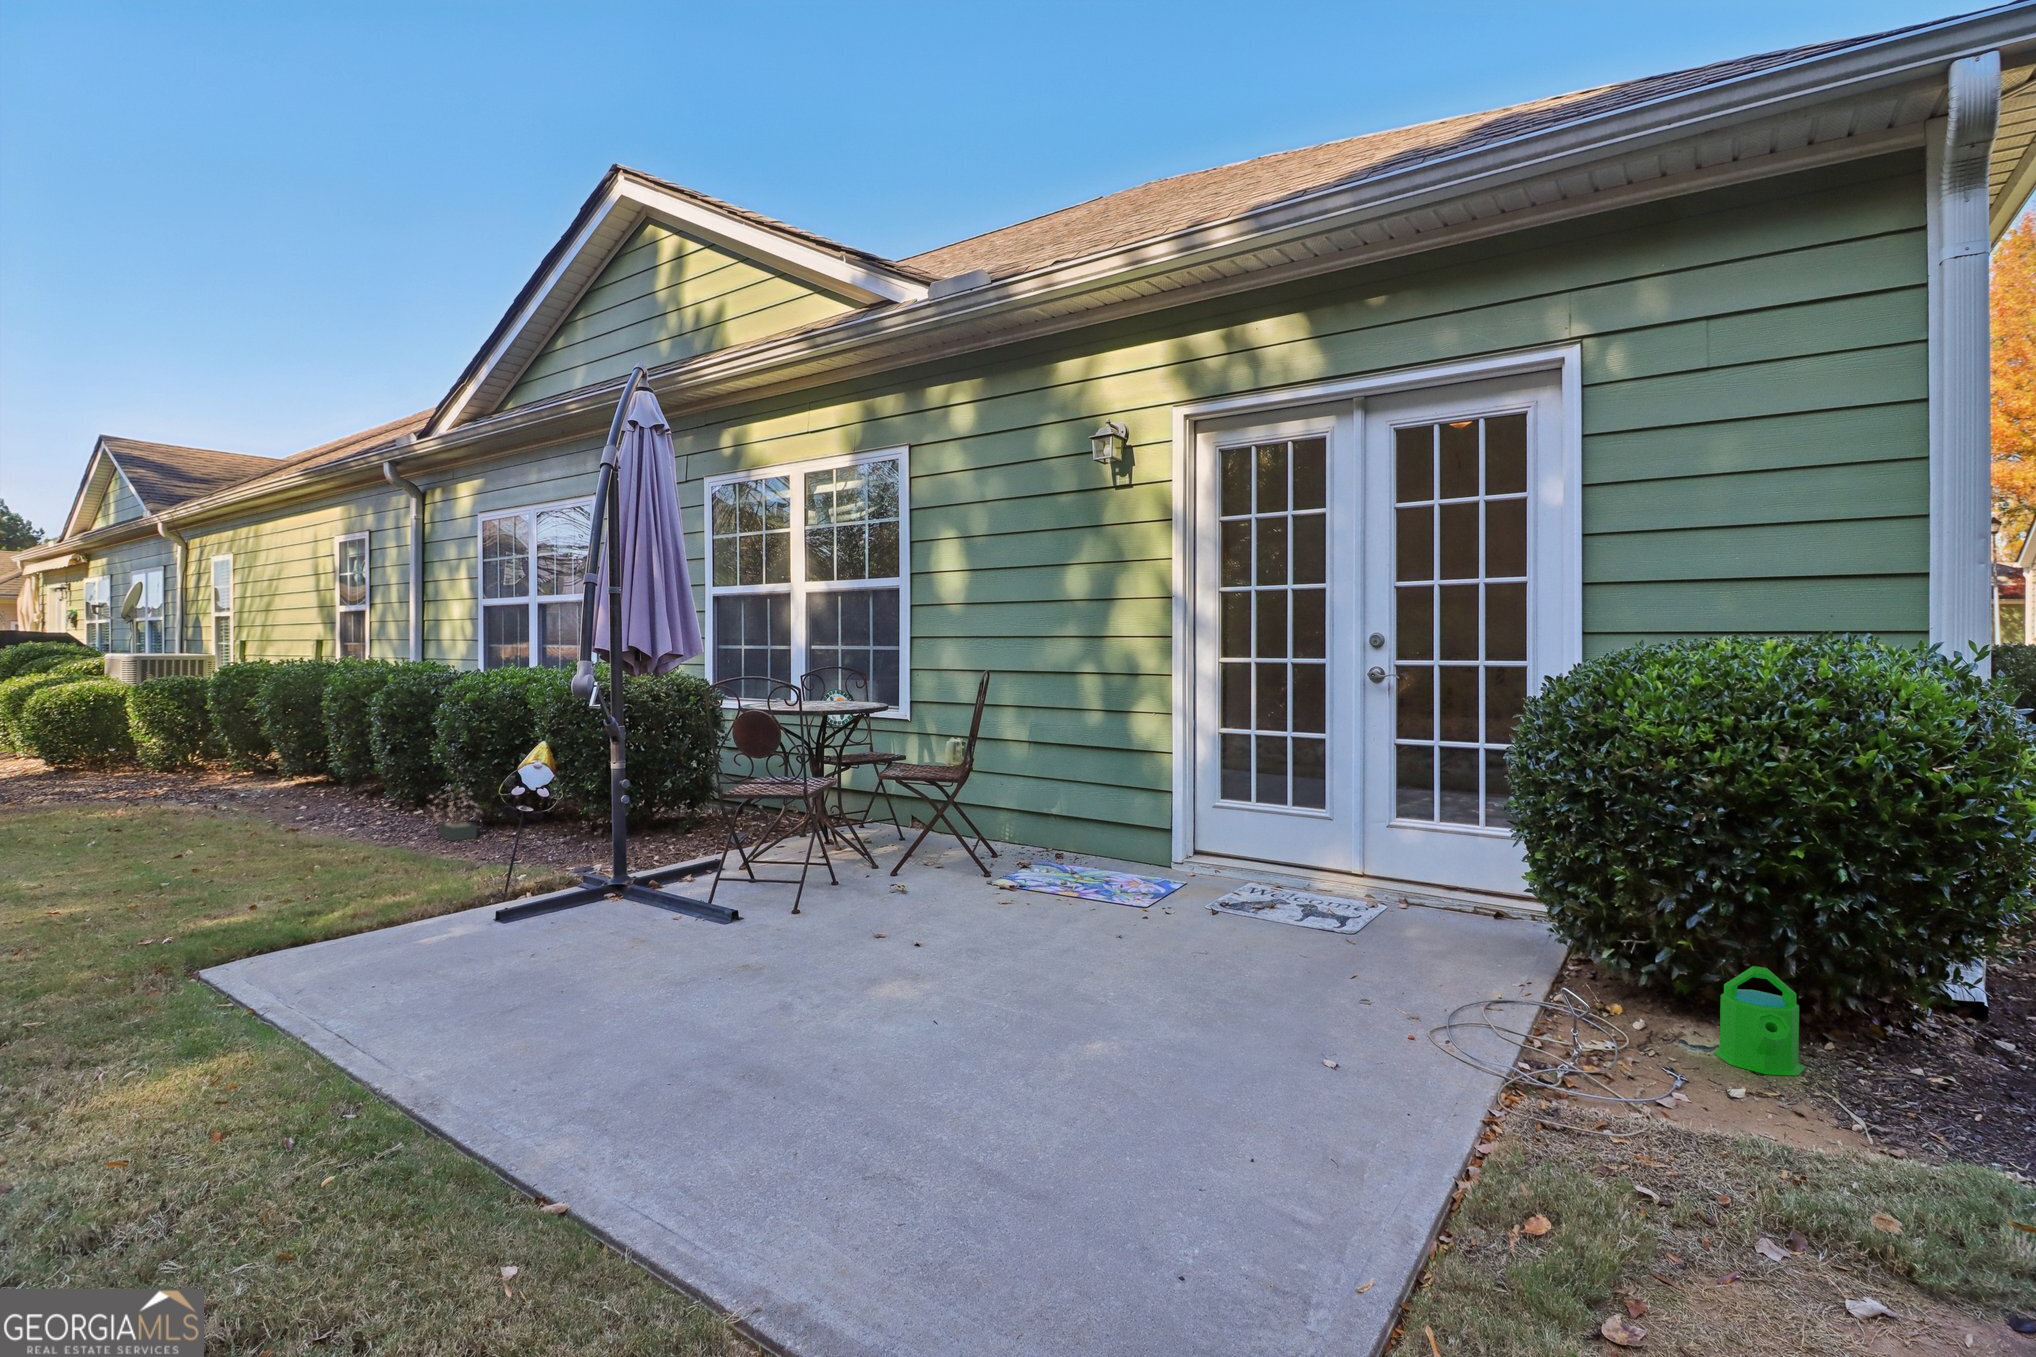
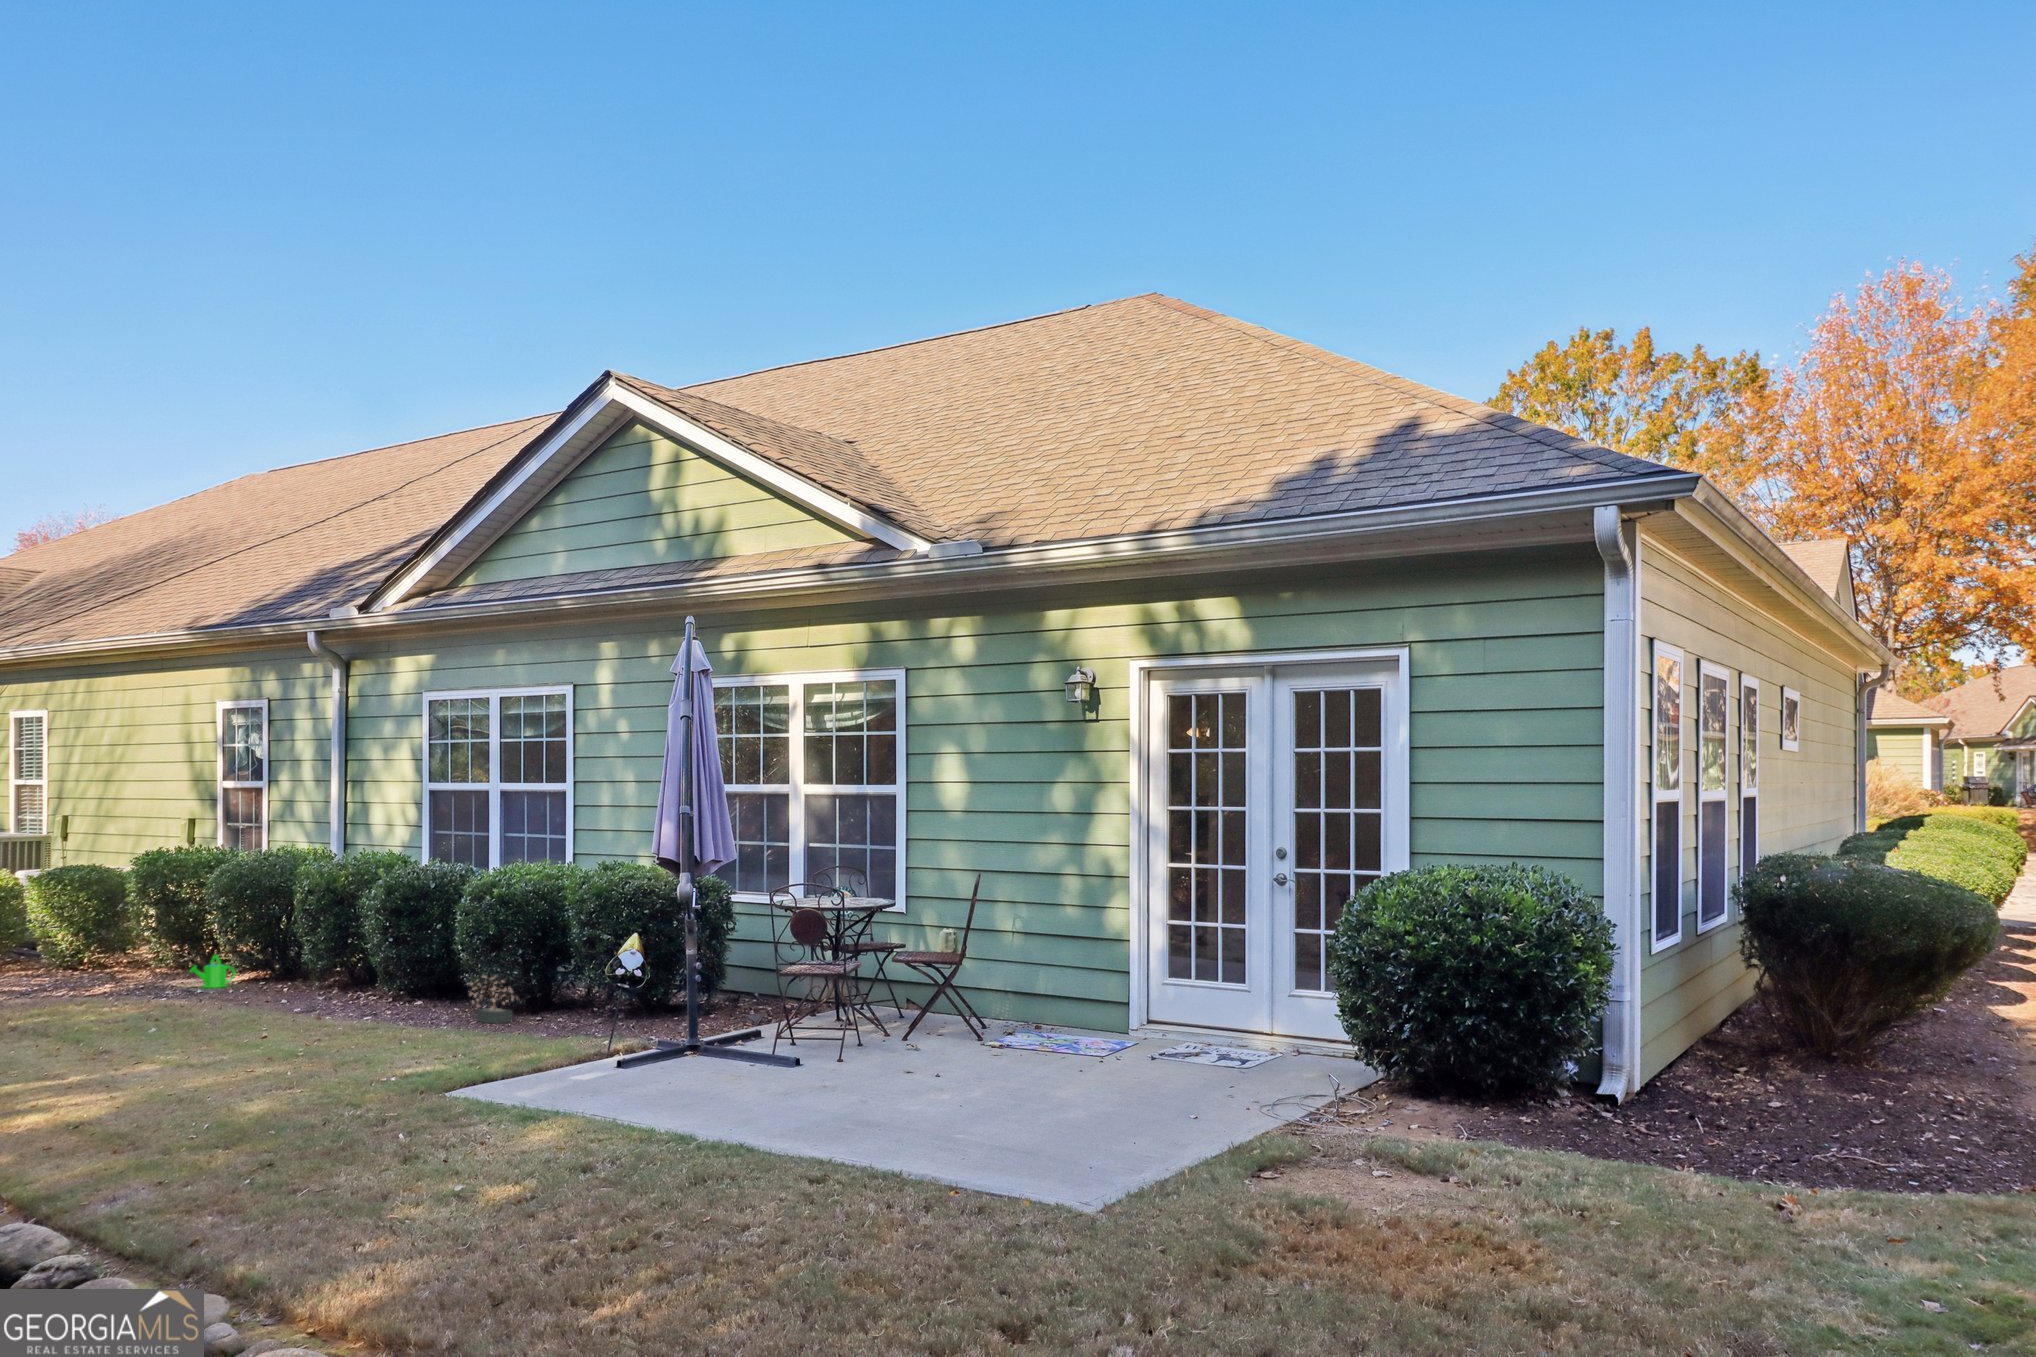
watering can: present [1713,966,1805,1076] -> present [190,954,236,988]

